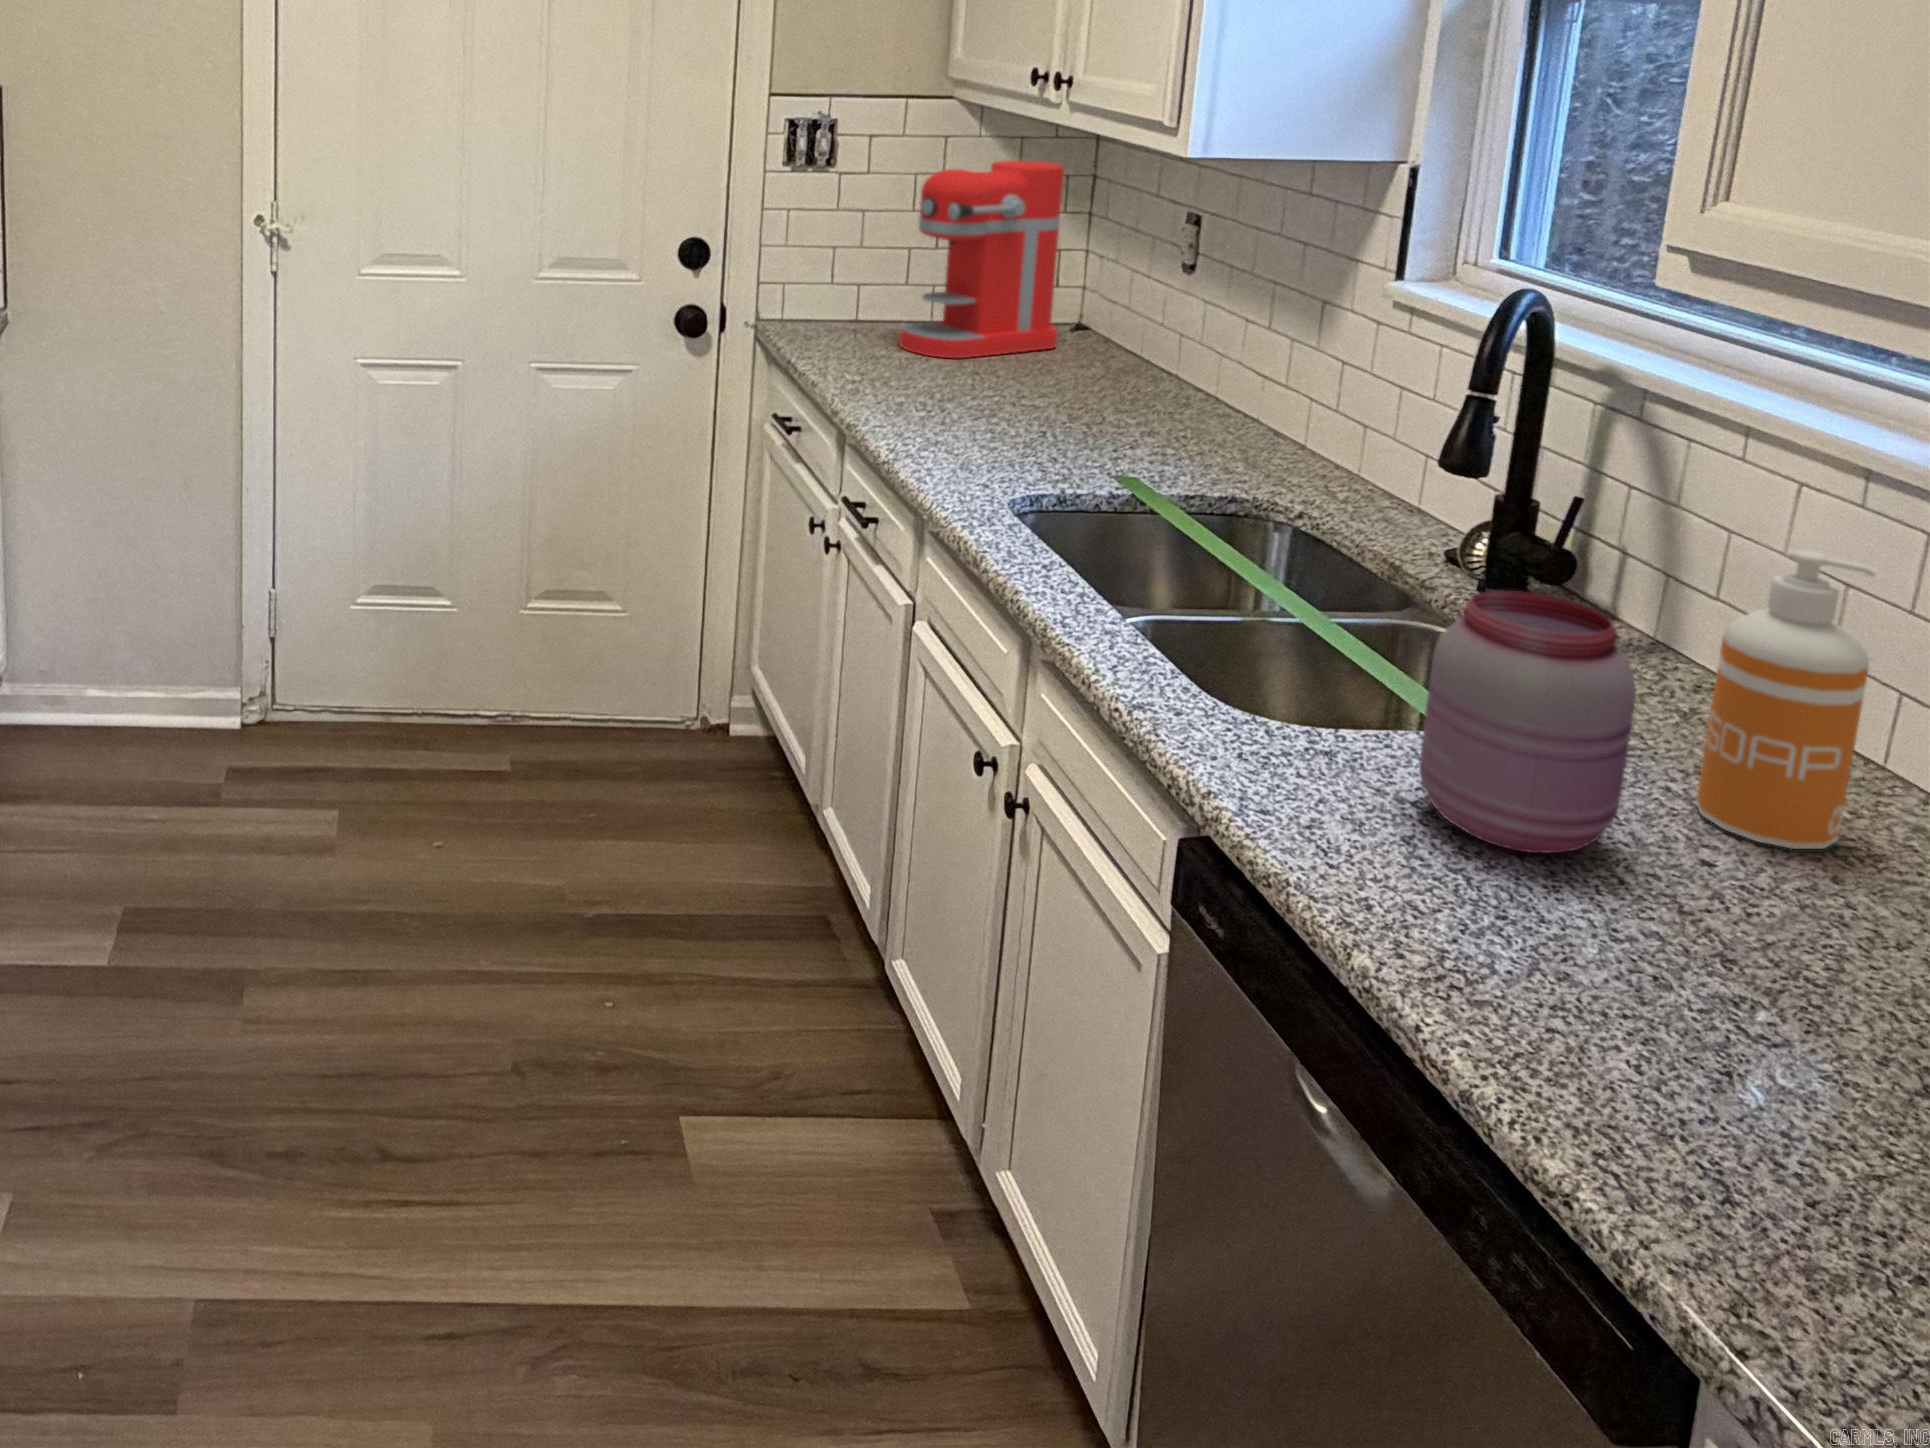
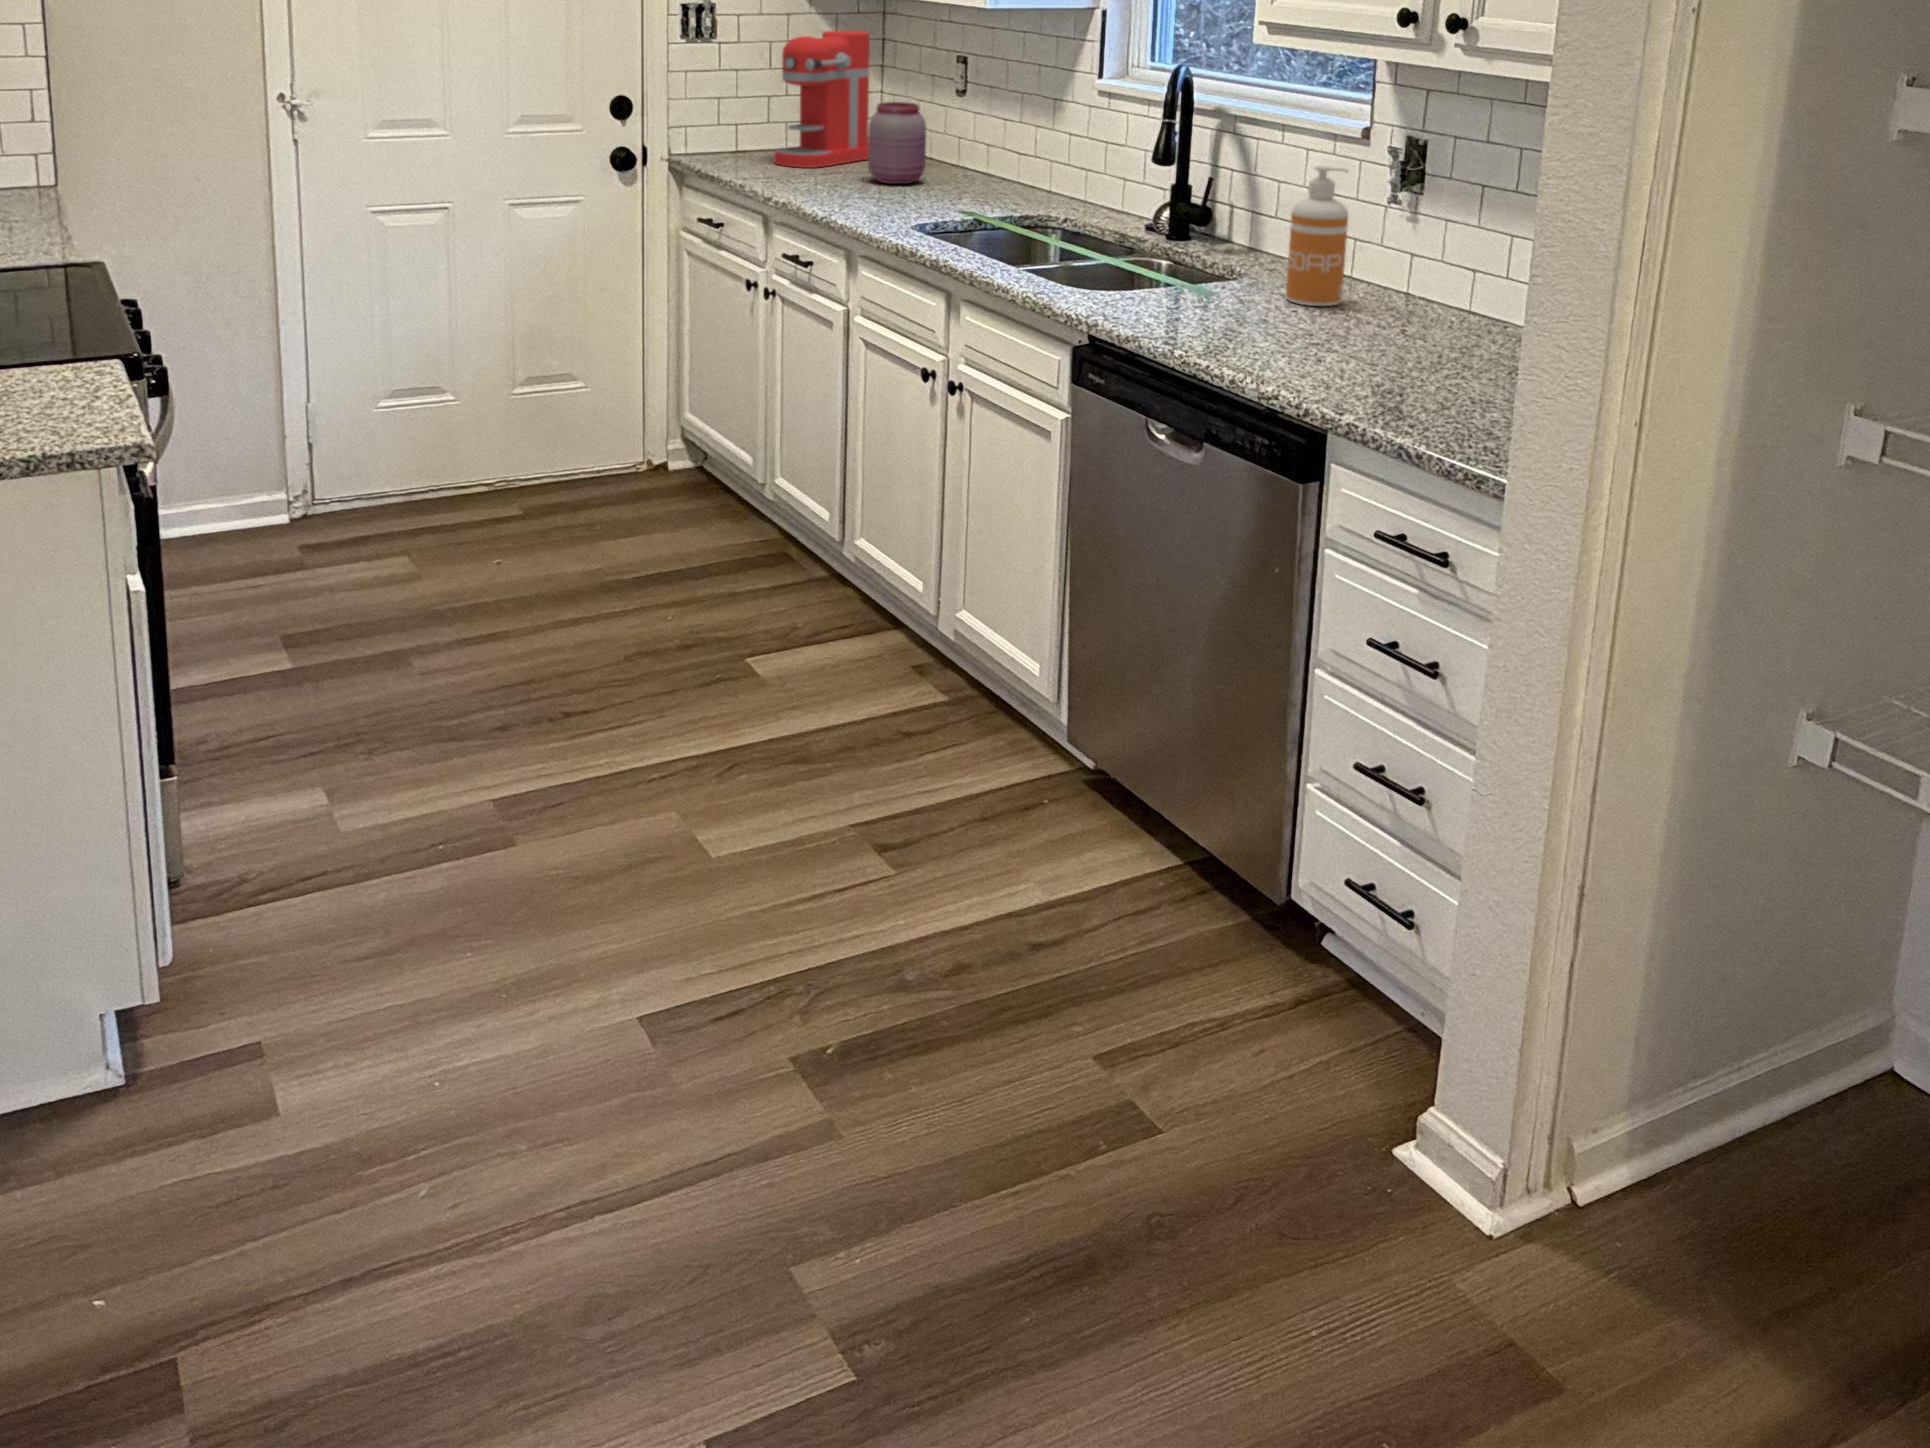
jar: present [1419,591,1636,854] -> present [868,102,926,184]

